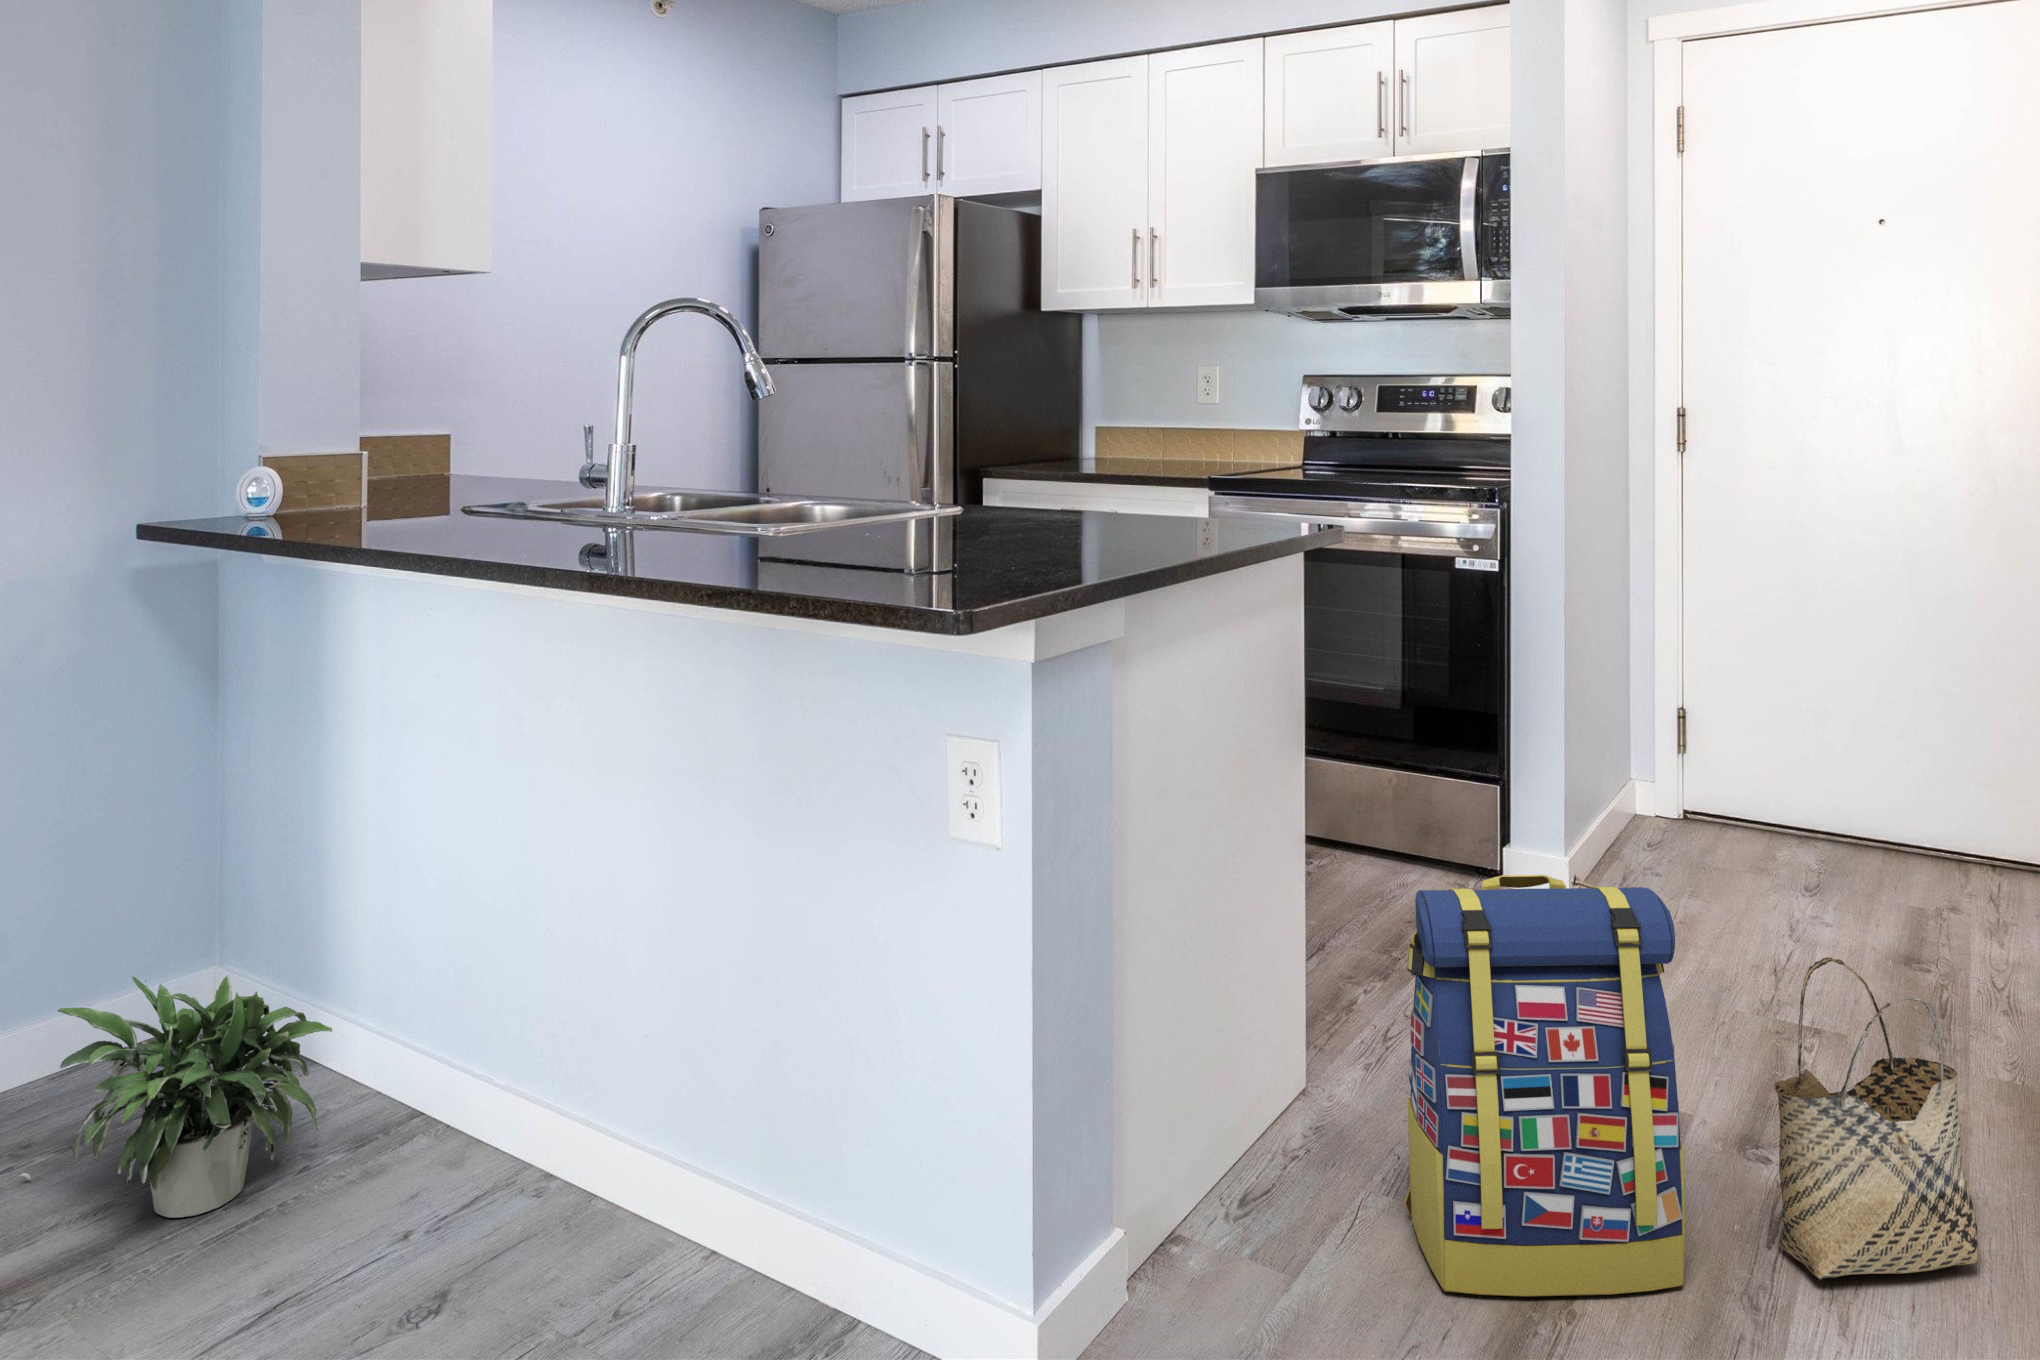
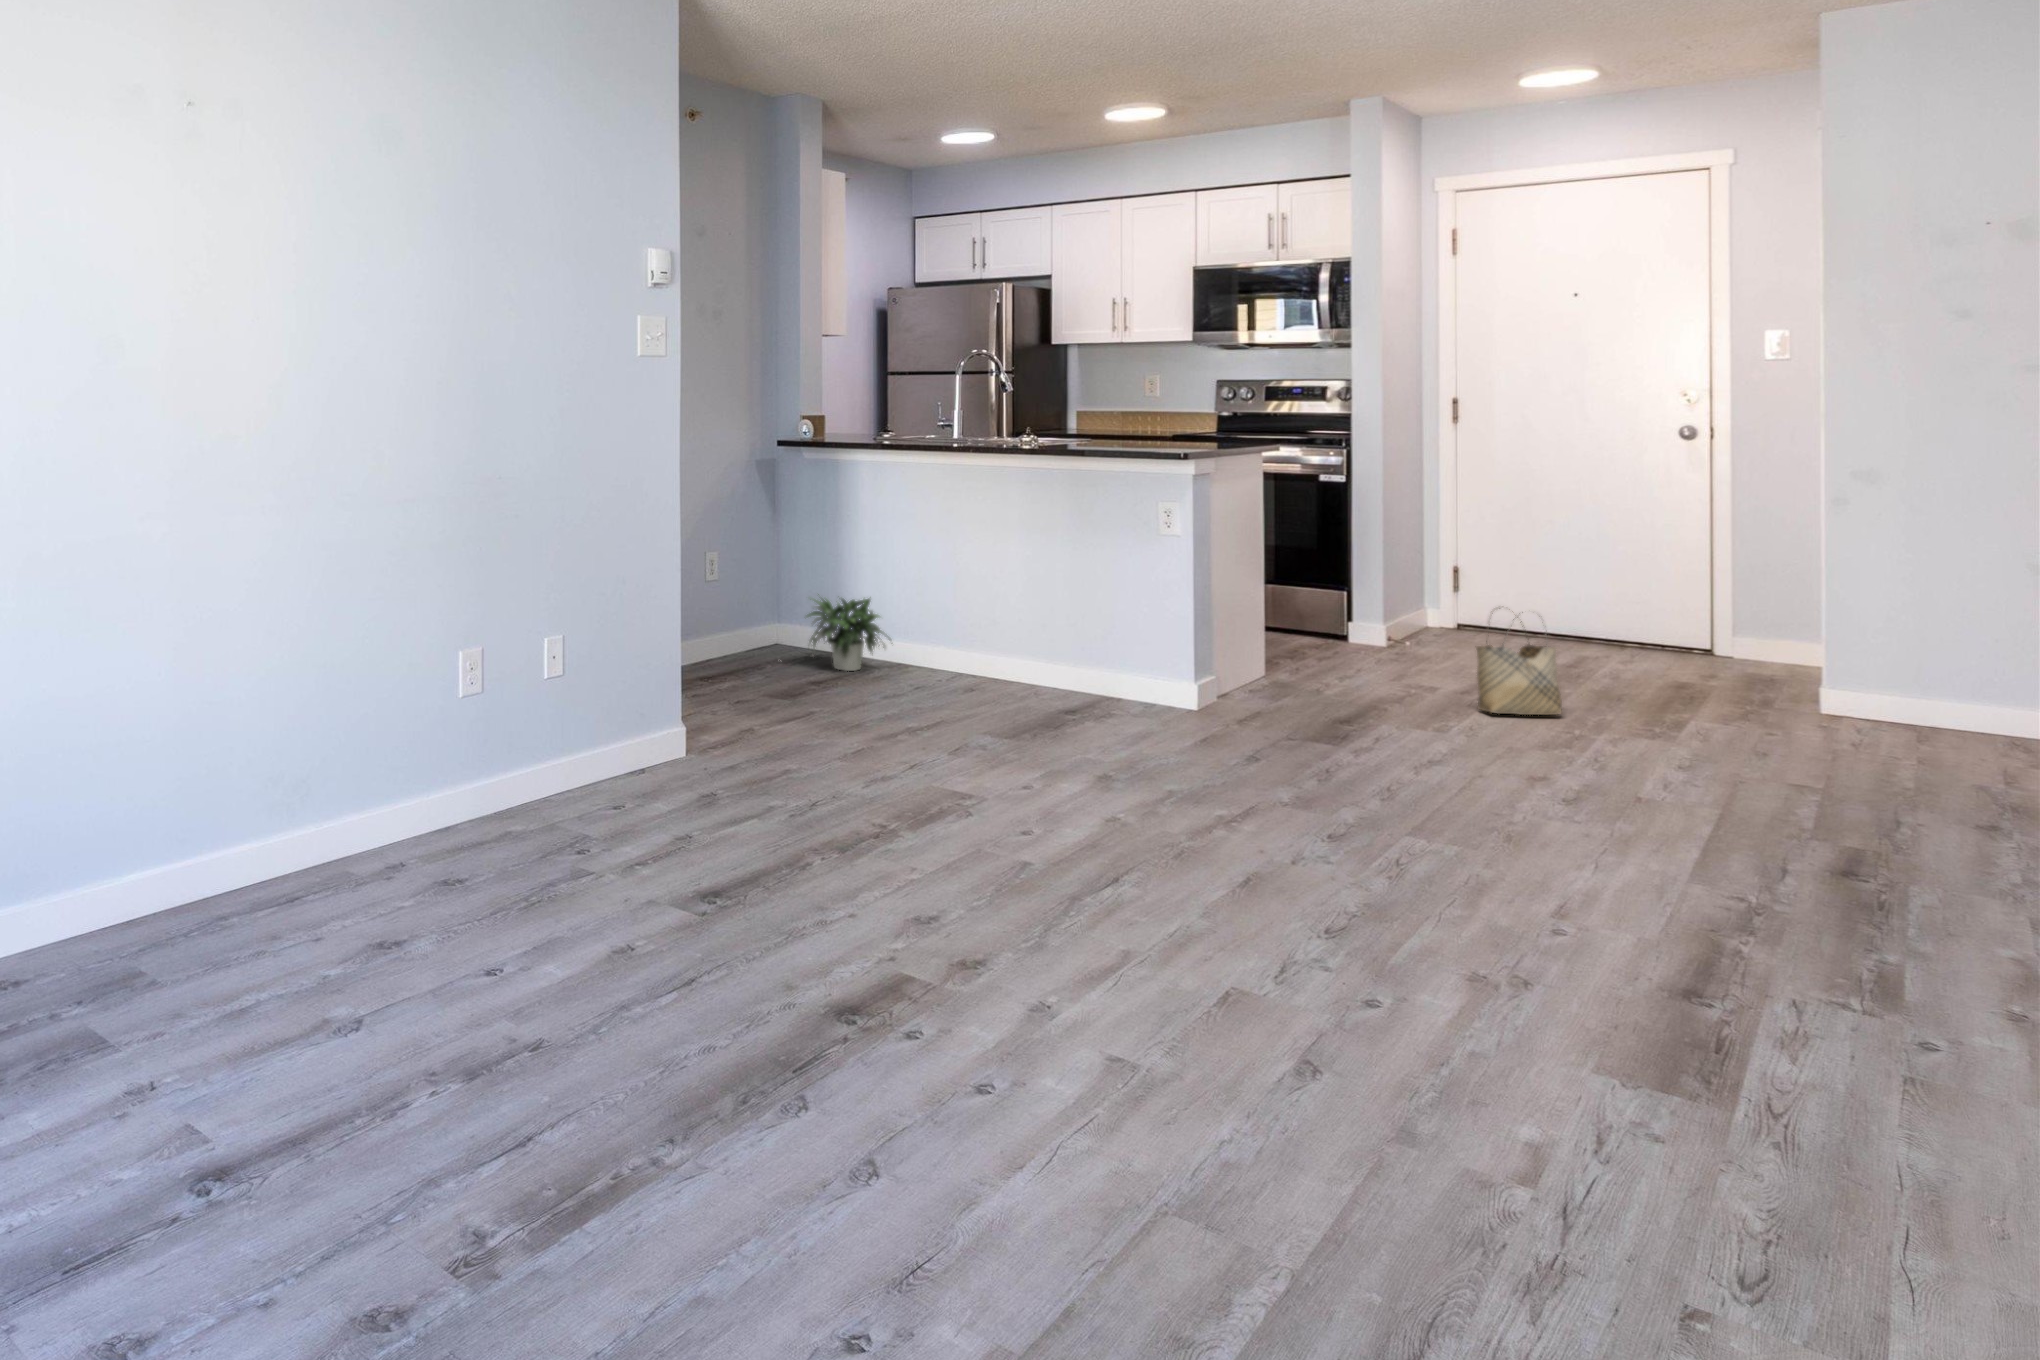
backpack: present [1404,875,1685,1296] -> none [1318,570,1436,712]

